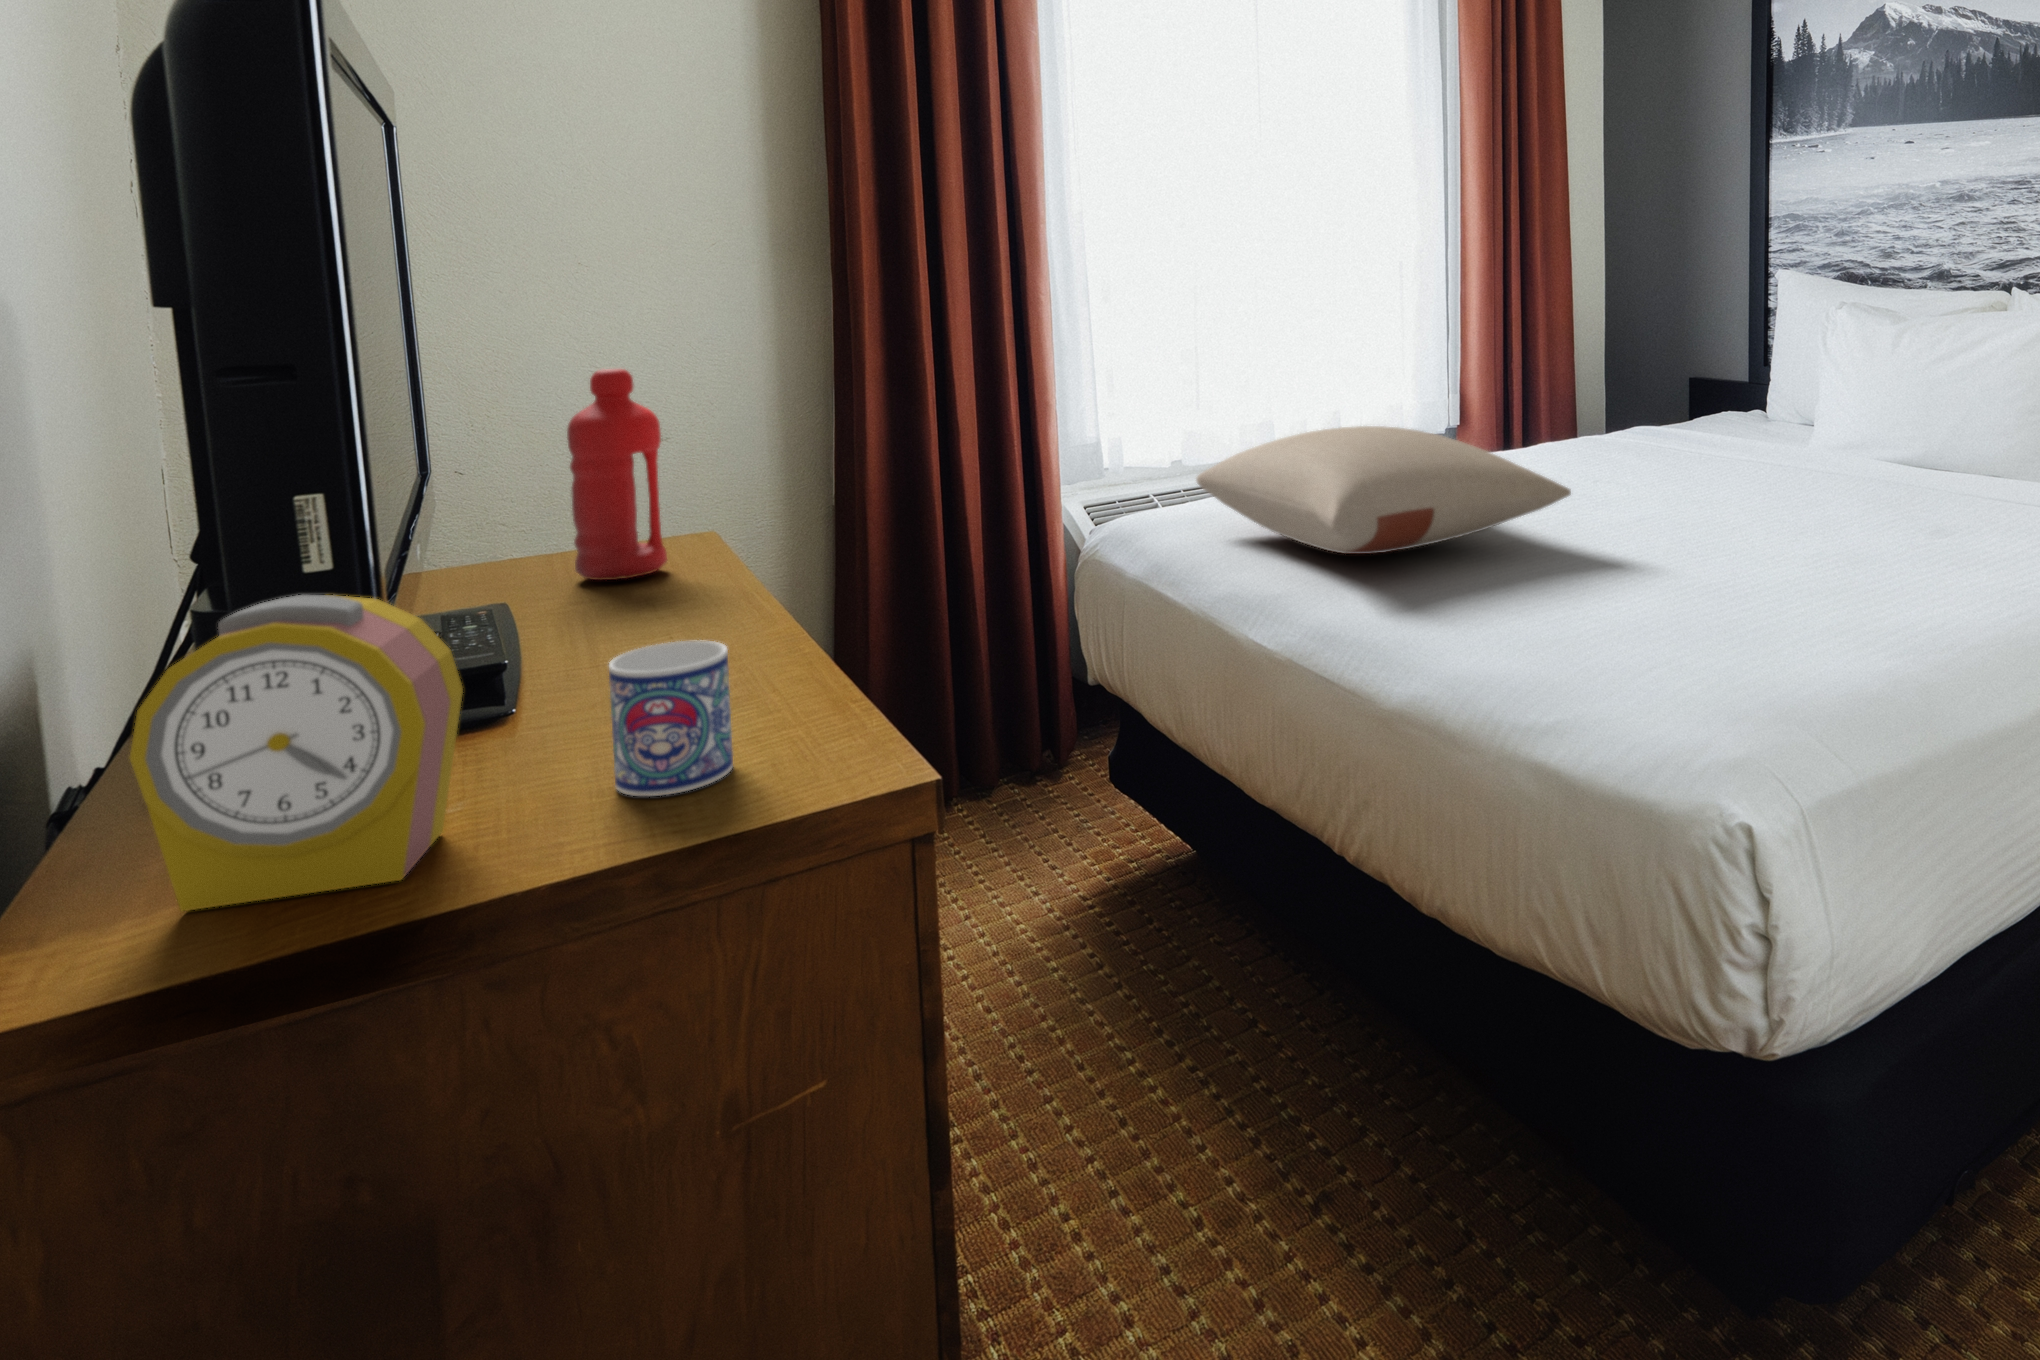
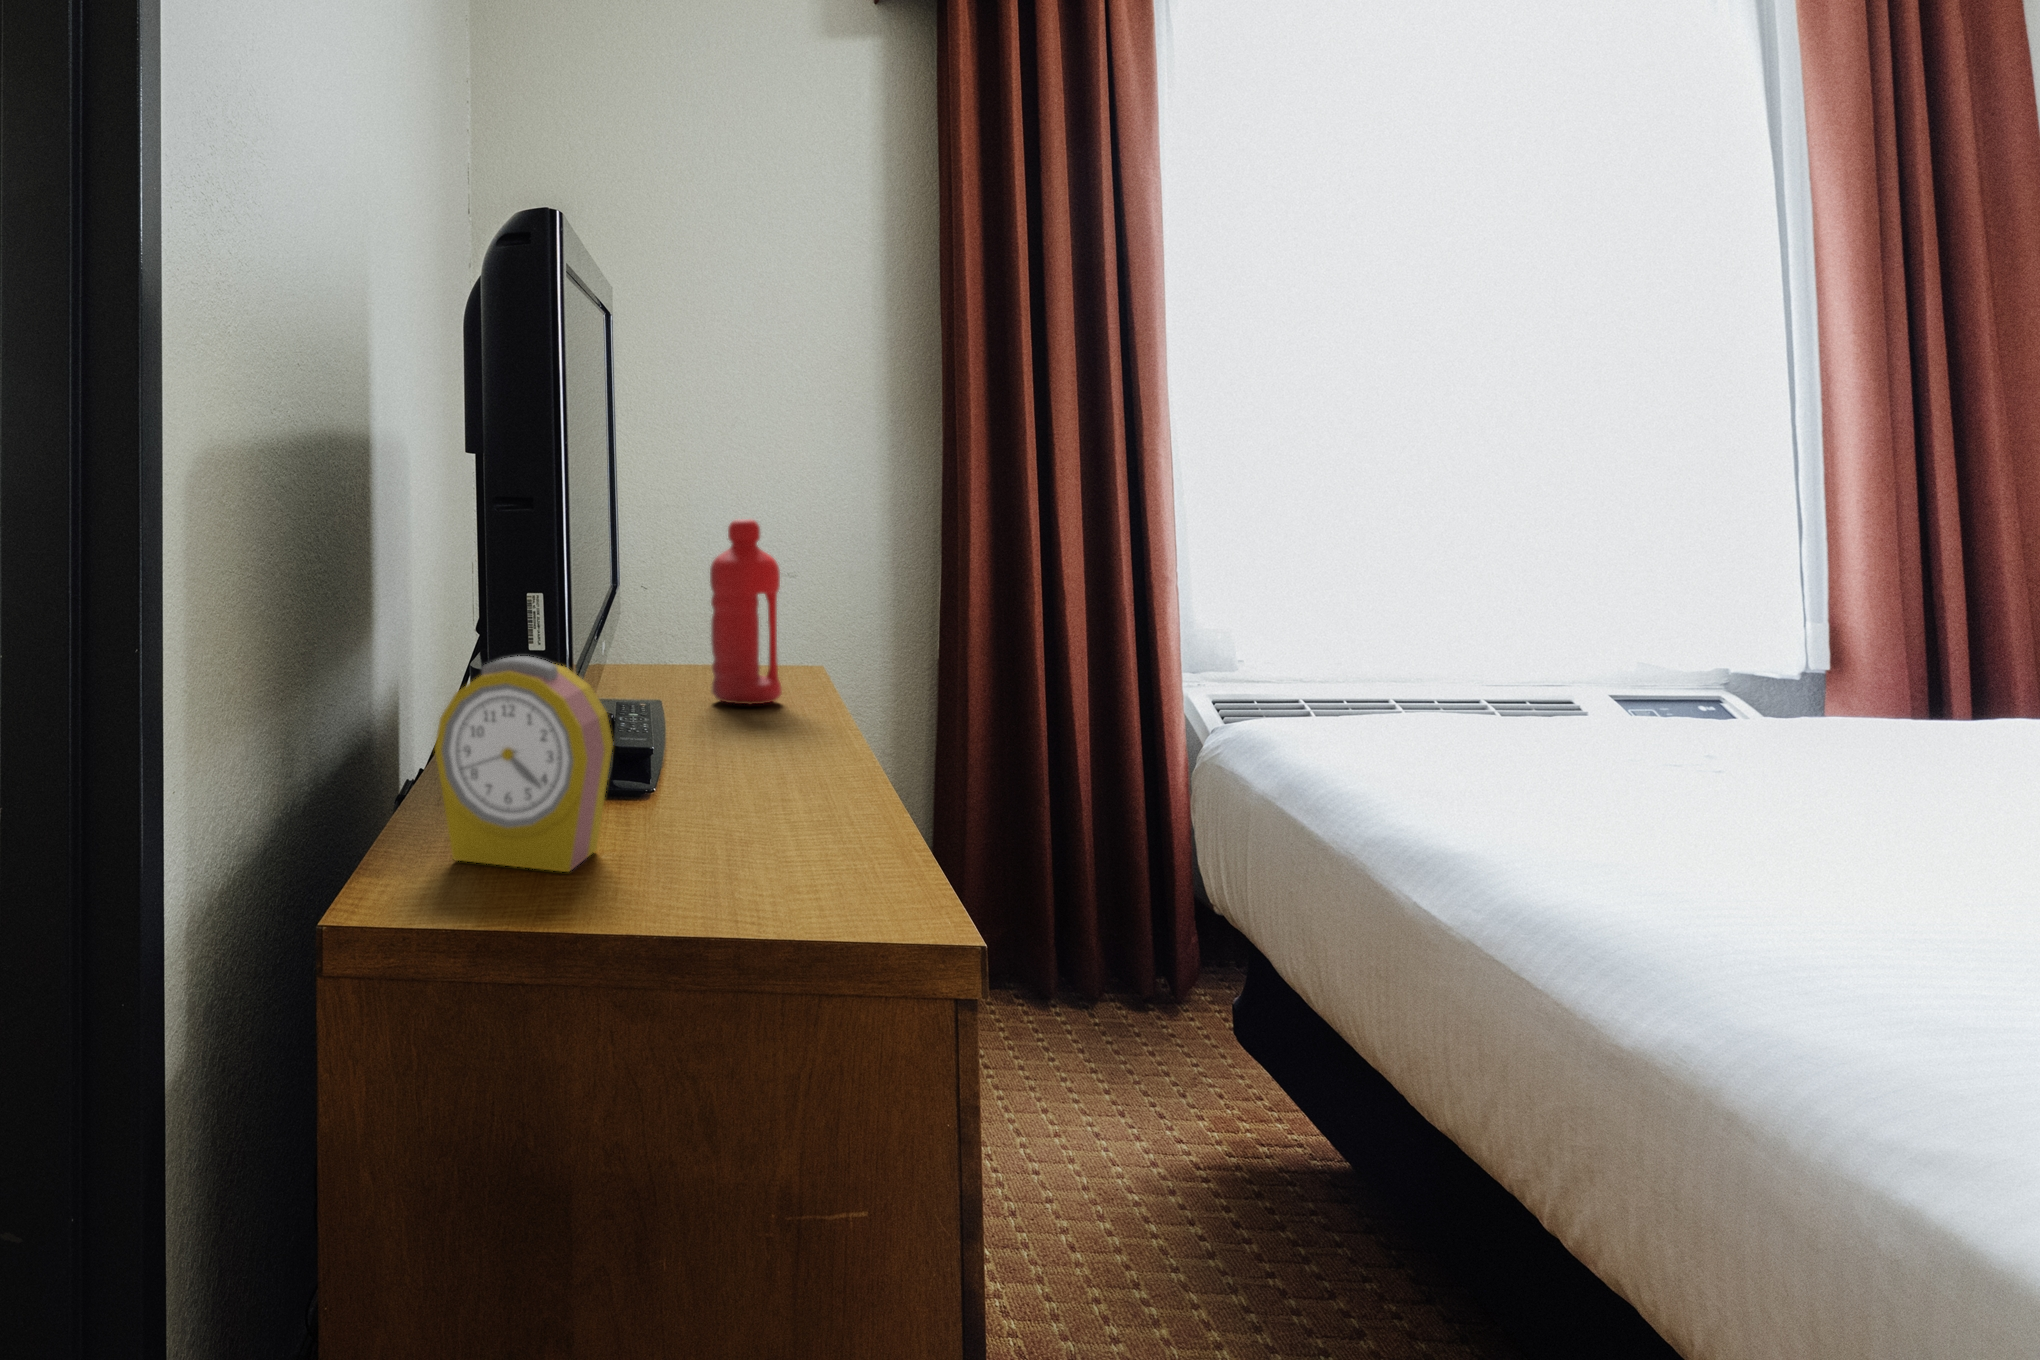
pillow: present [1196,426,1571,554] -> none [1325,633,1898,793]
mug: present [609,641,733,796] -> none [708,738,795,861]

